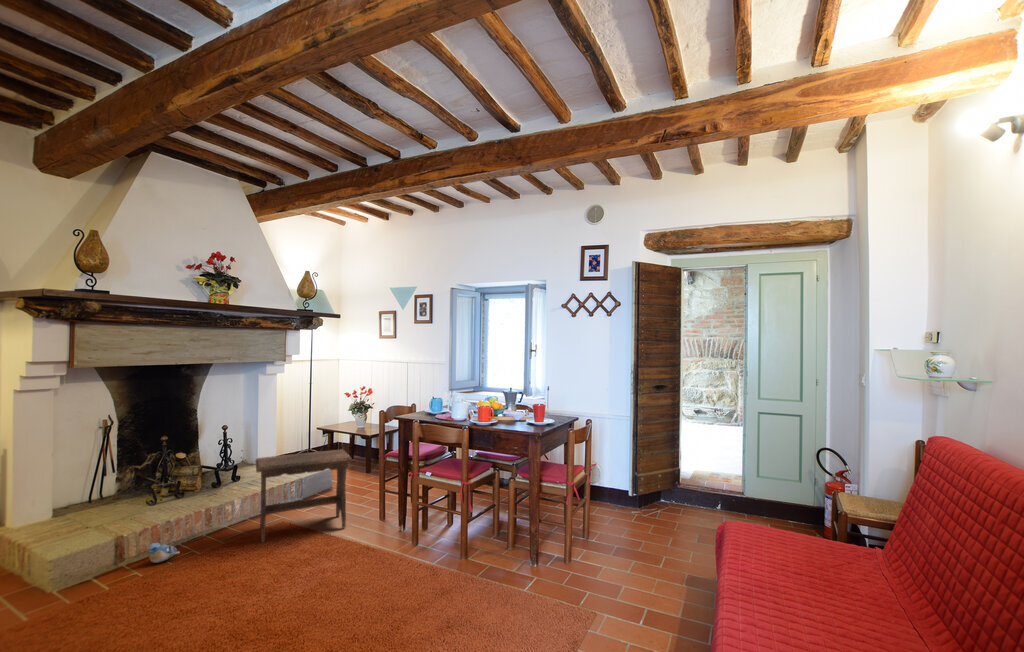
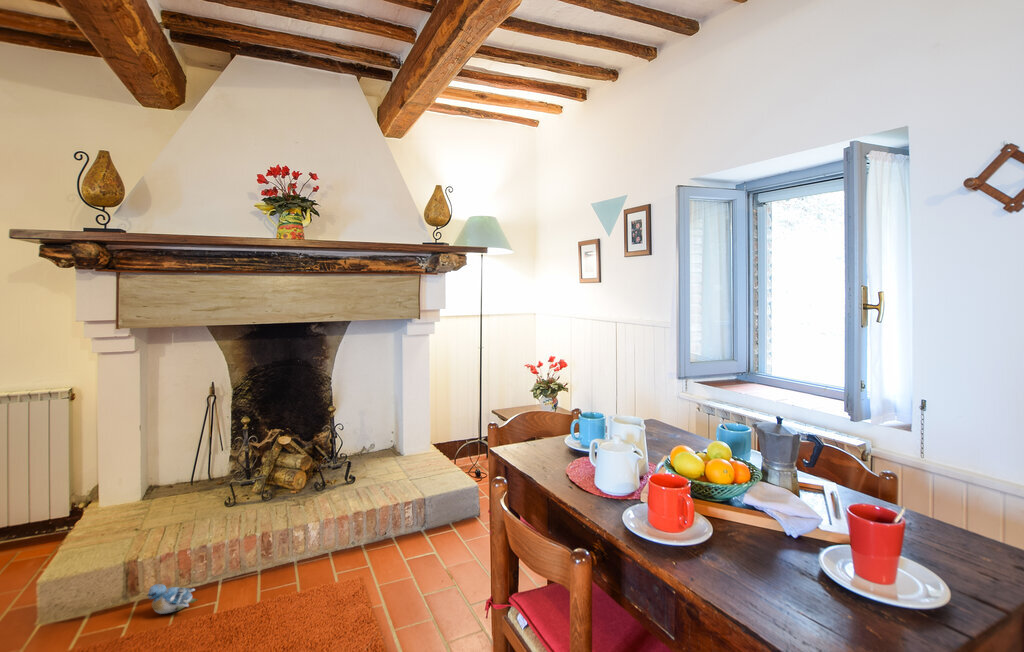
footstool: present [255,449,353,542] -> none [282,470,453,624]

